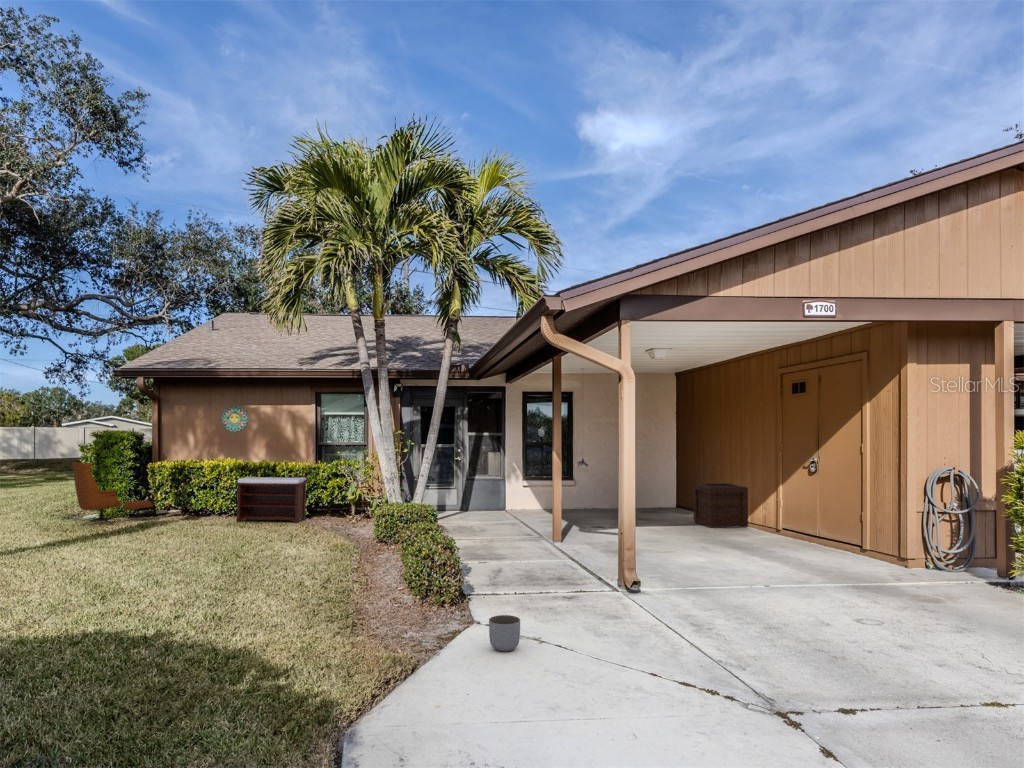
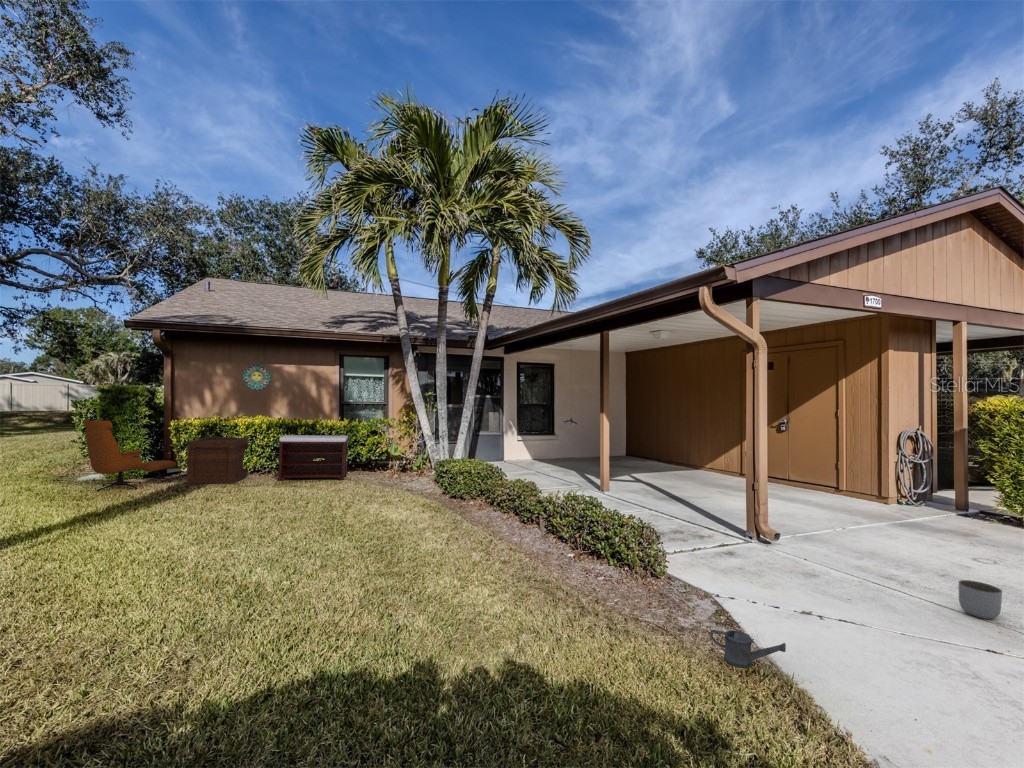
wooden crate: present [693,483,748,528] -> present [187,437,250,484]
planter: present [489,615,520,651] -> present [959,580,1002,619]
watering can: none [364,620,398,647] -> present [711,630,786,668]

